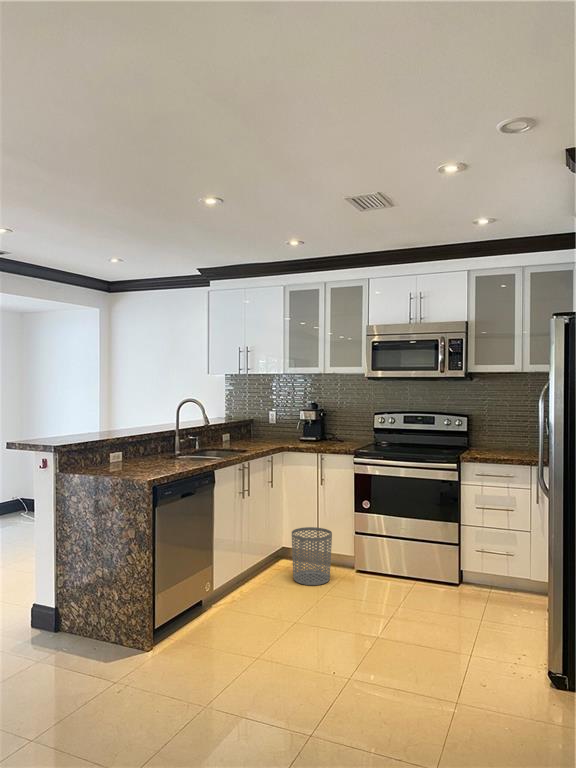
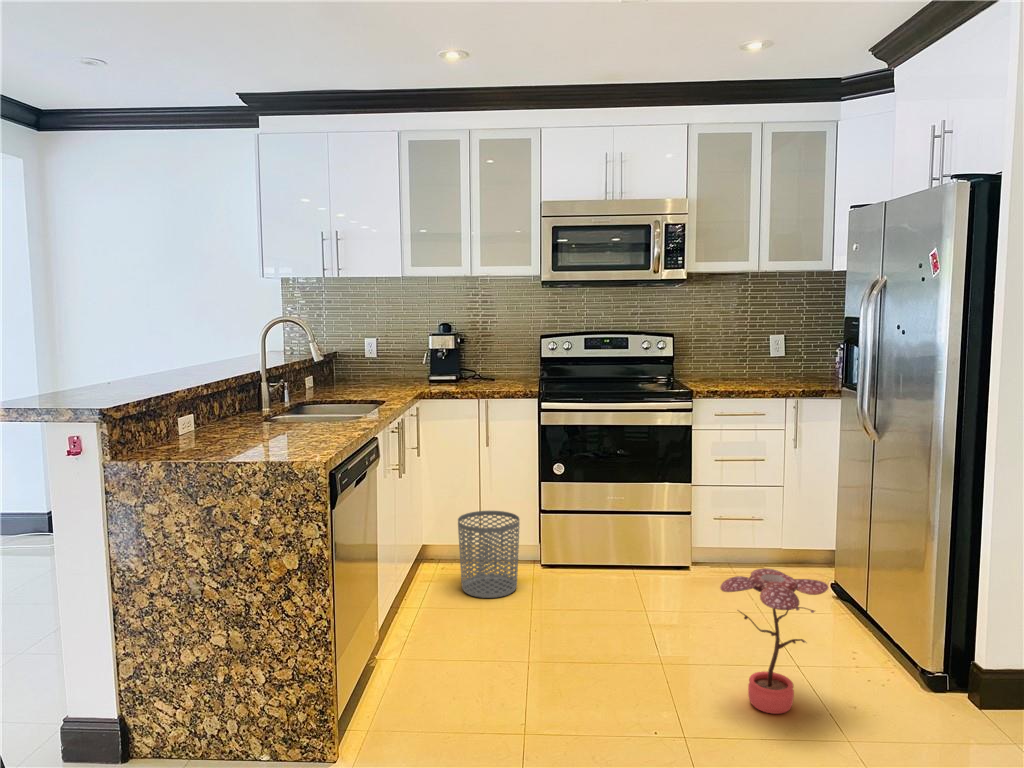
potted plant: none [394,580,466,682] -> present [720,568,828,714]

